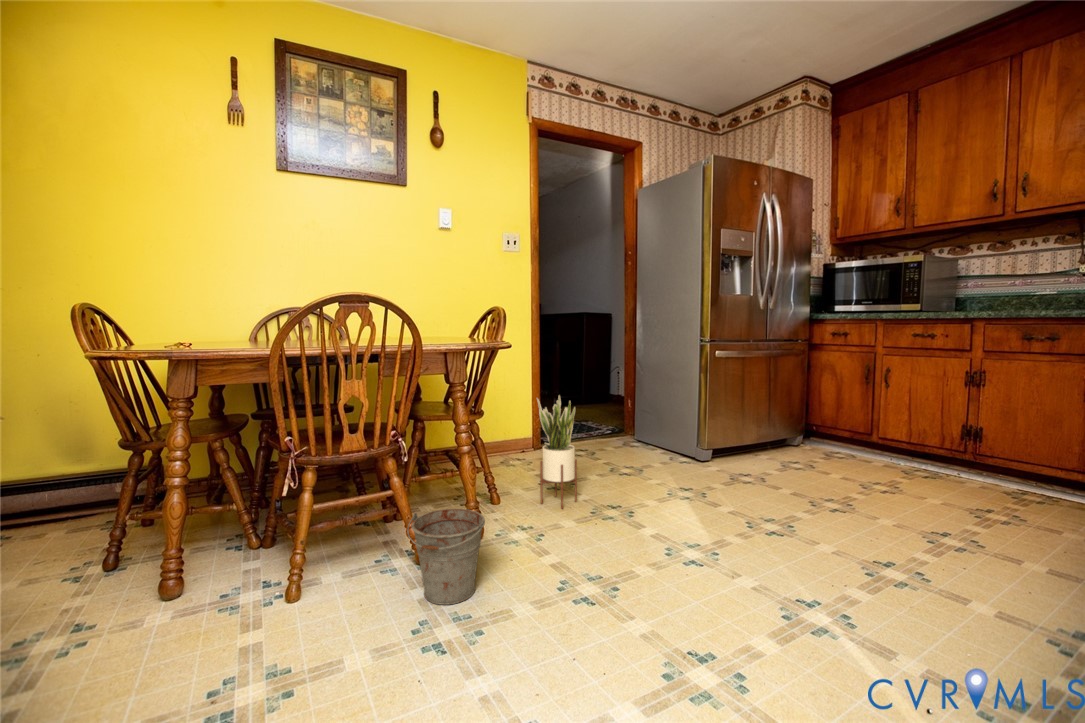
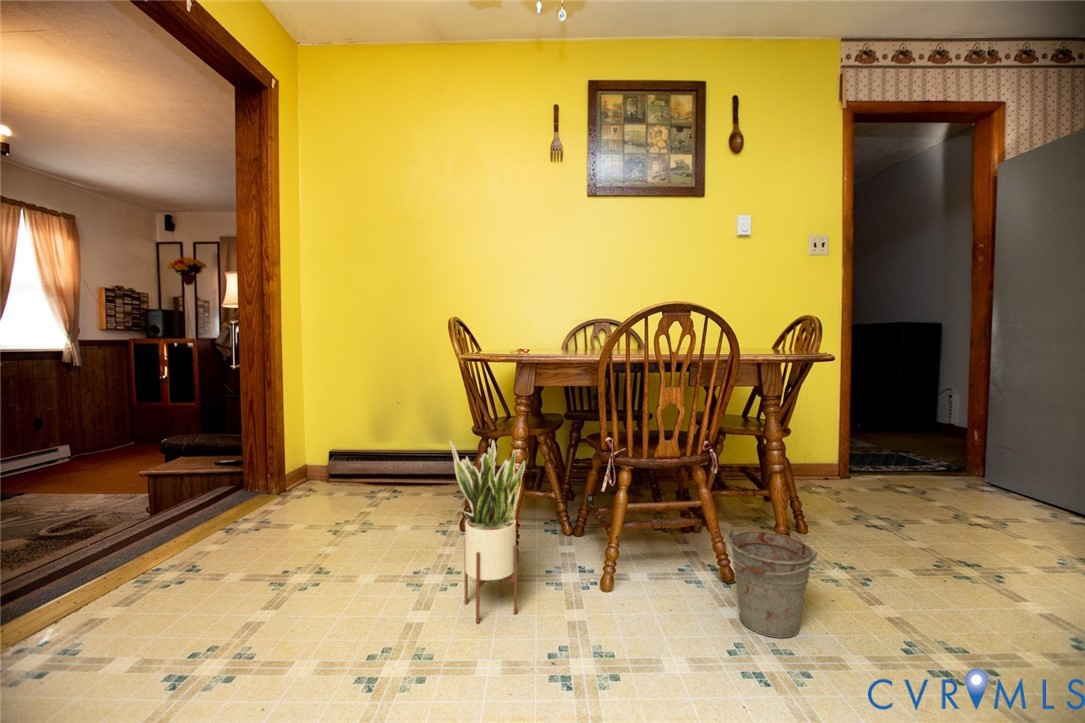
potted plant: present [537,396,577,509] -> present [450,440,525,623]

